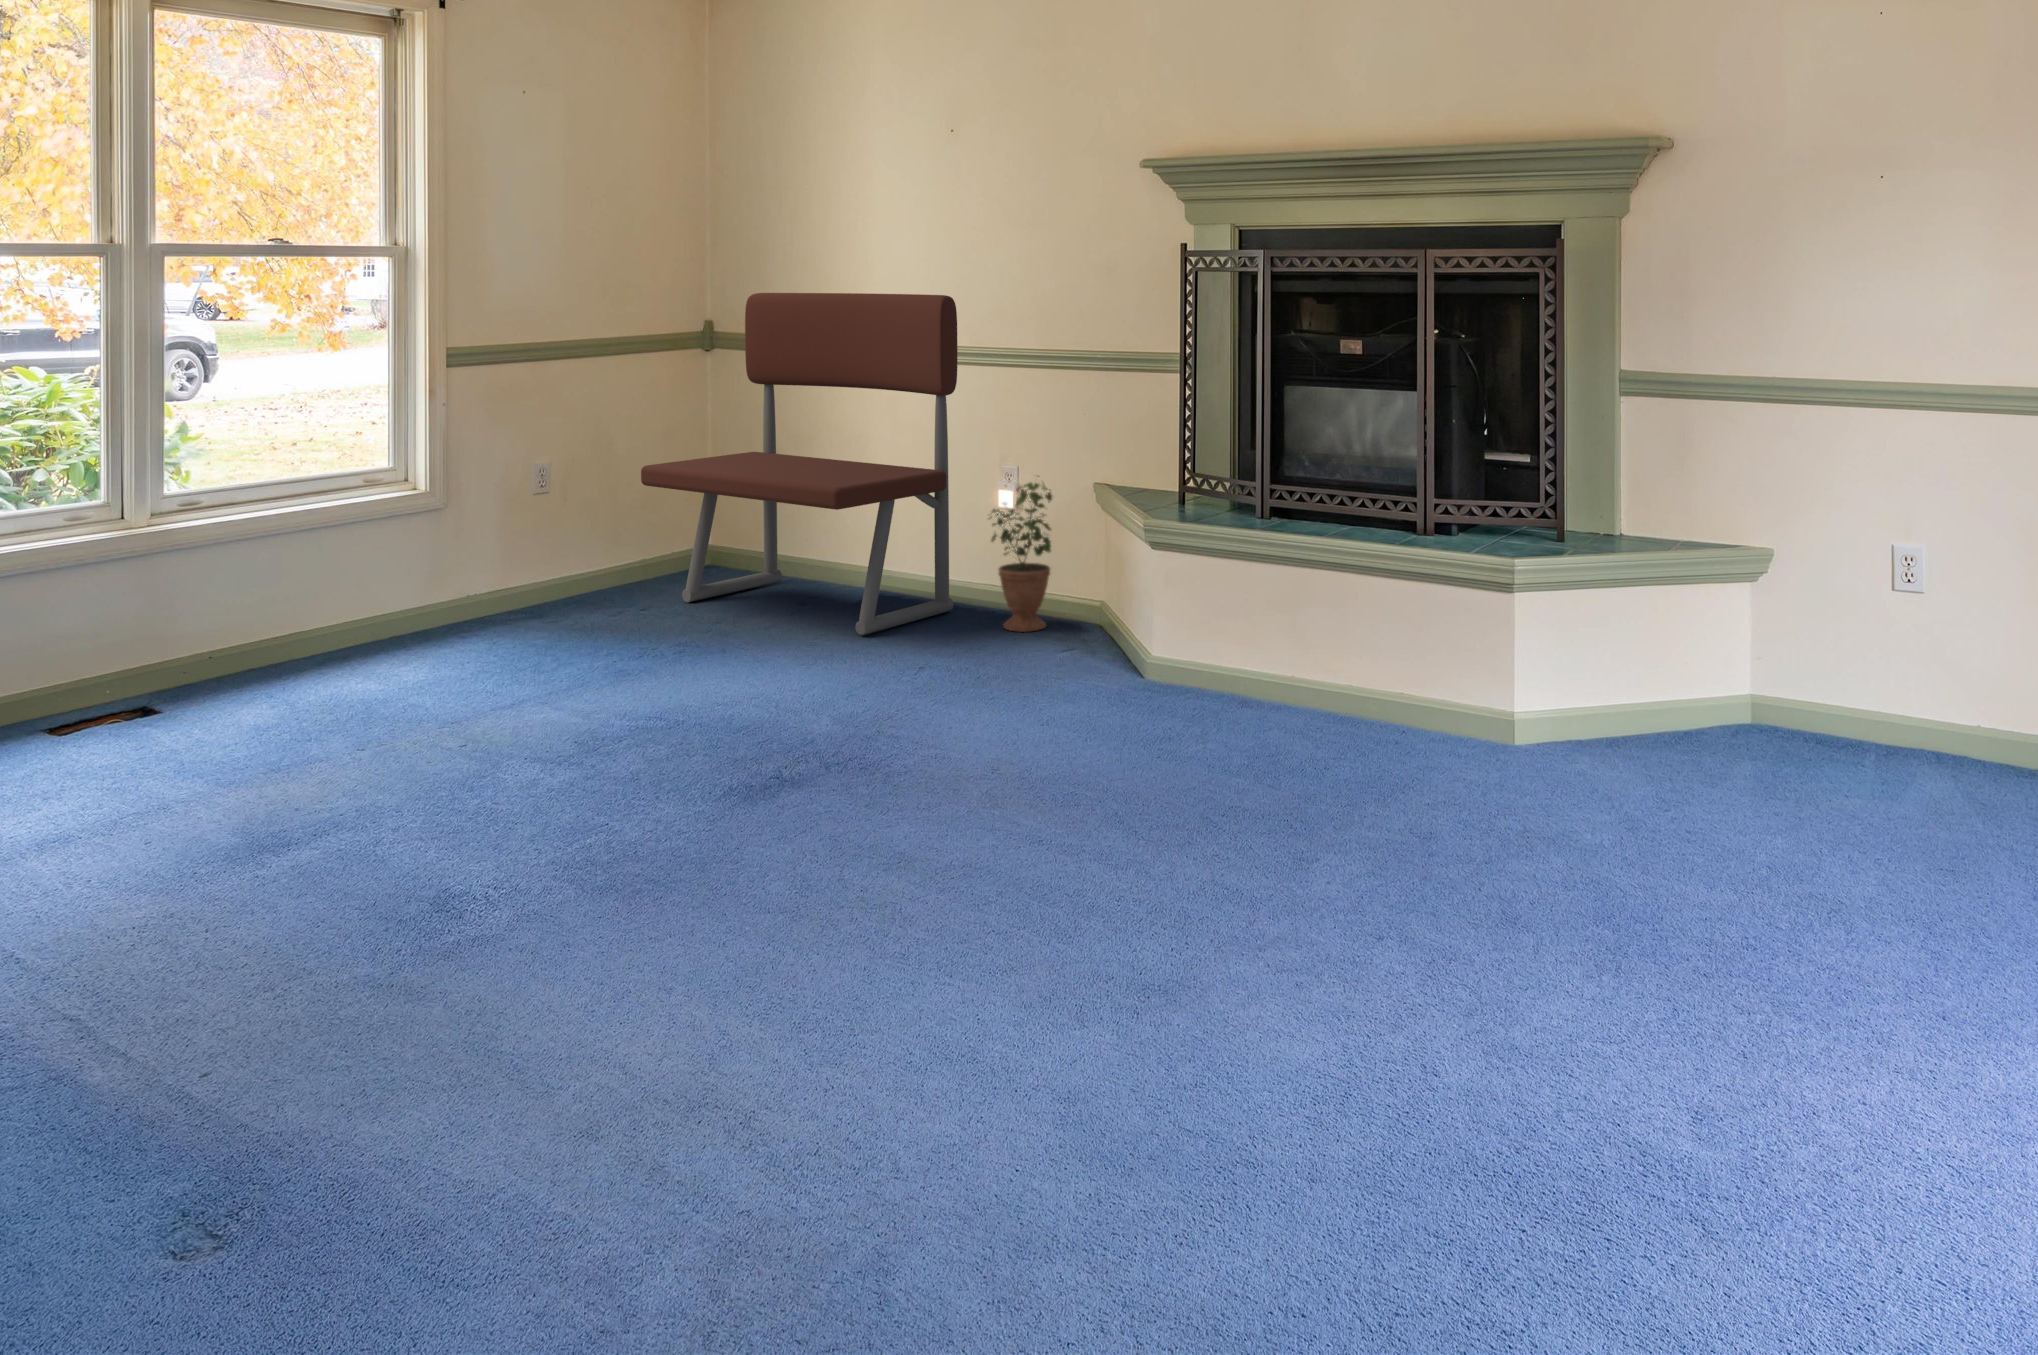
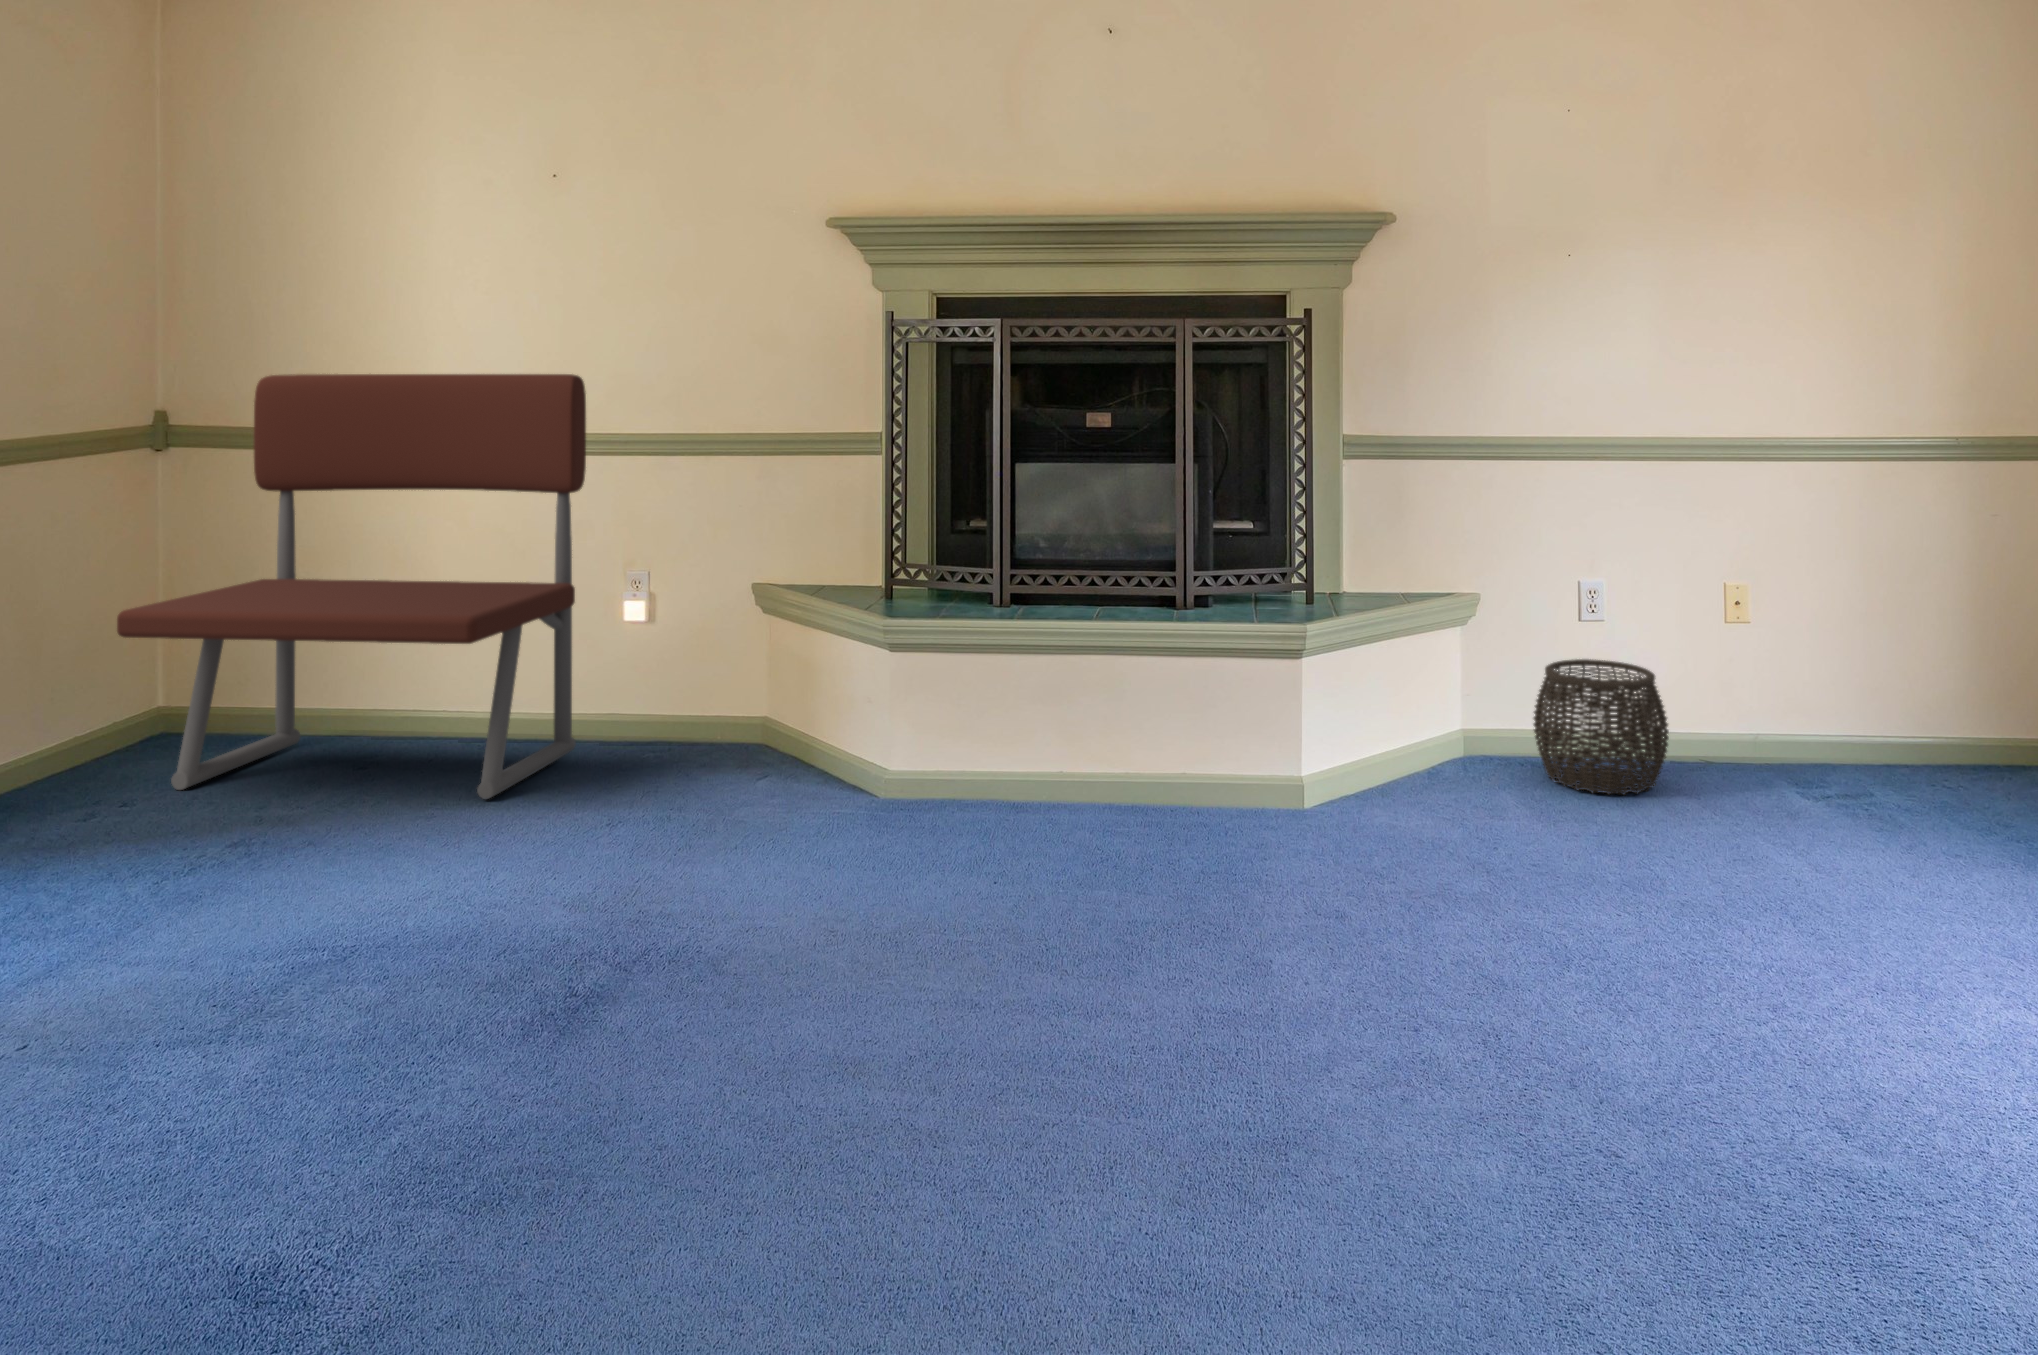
potted plant: present [988,476,1052,632] -> none [636,580,717,766]
woven basket: none [1798,632,1960,785] -> present [1534,659,1669,795]

